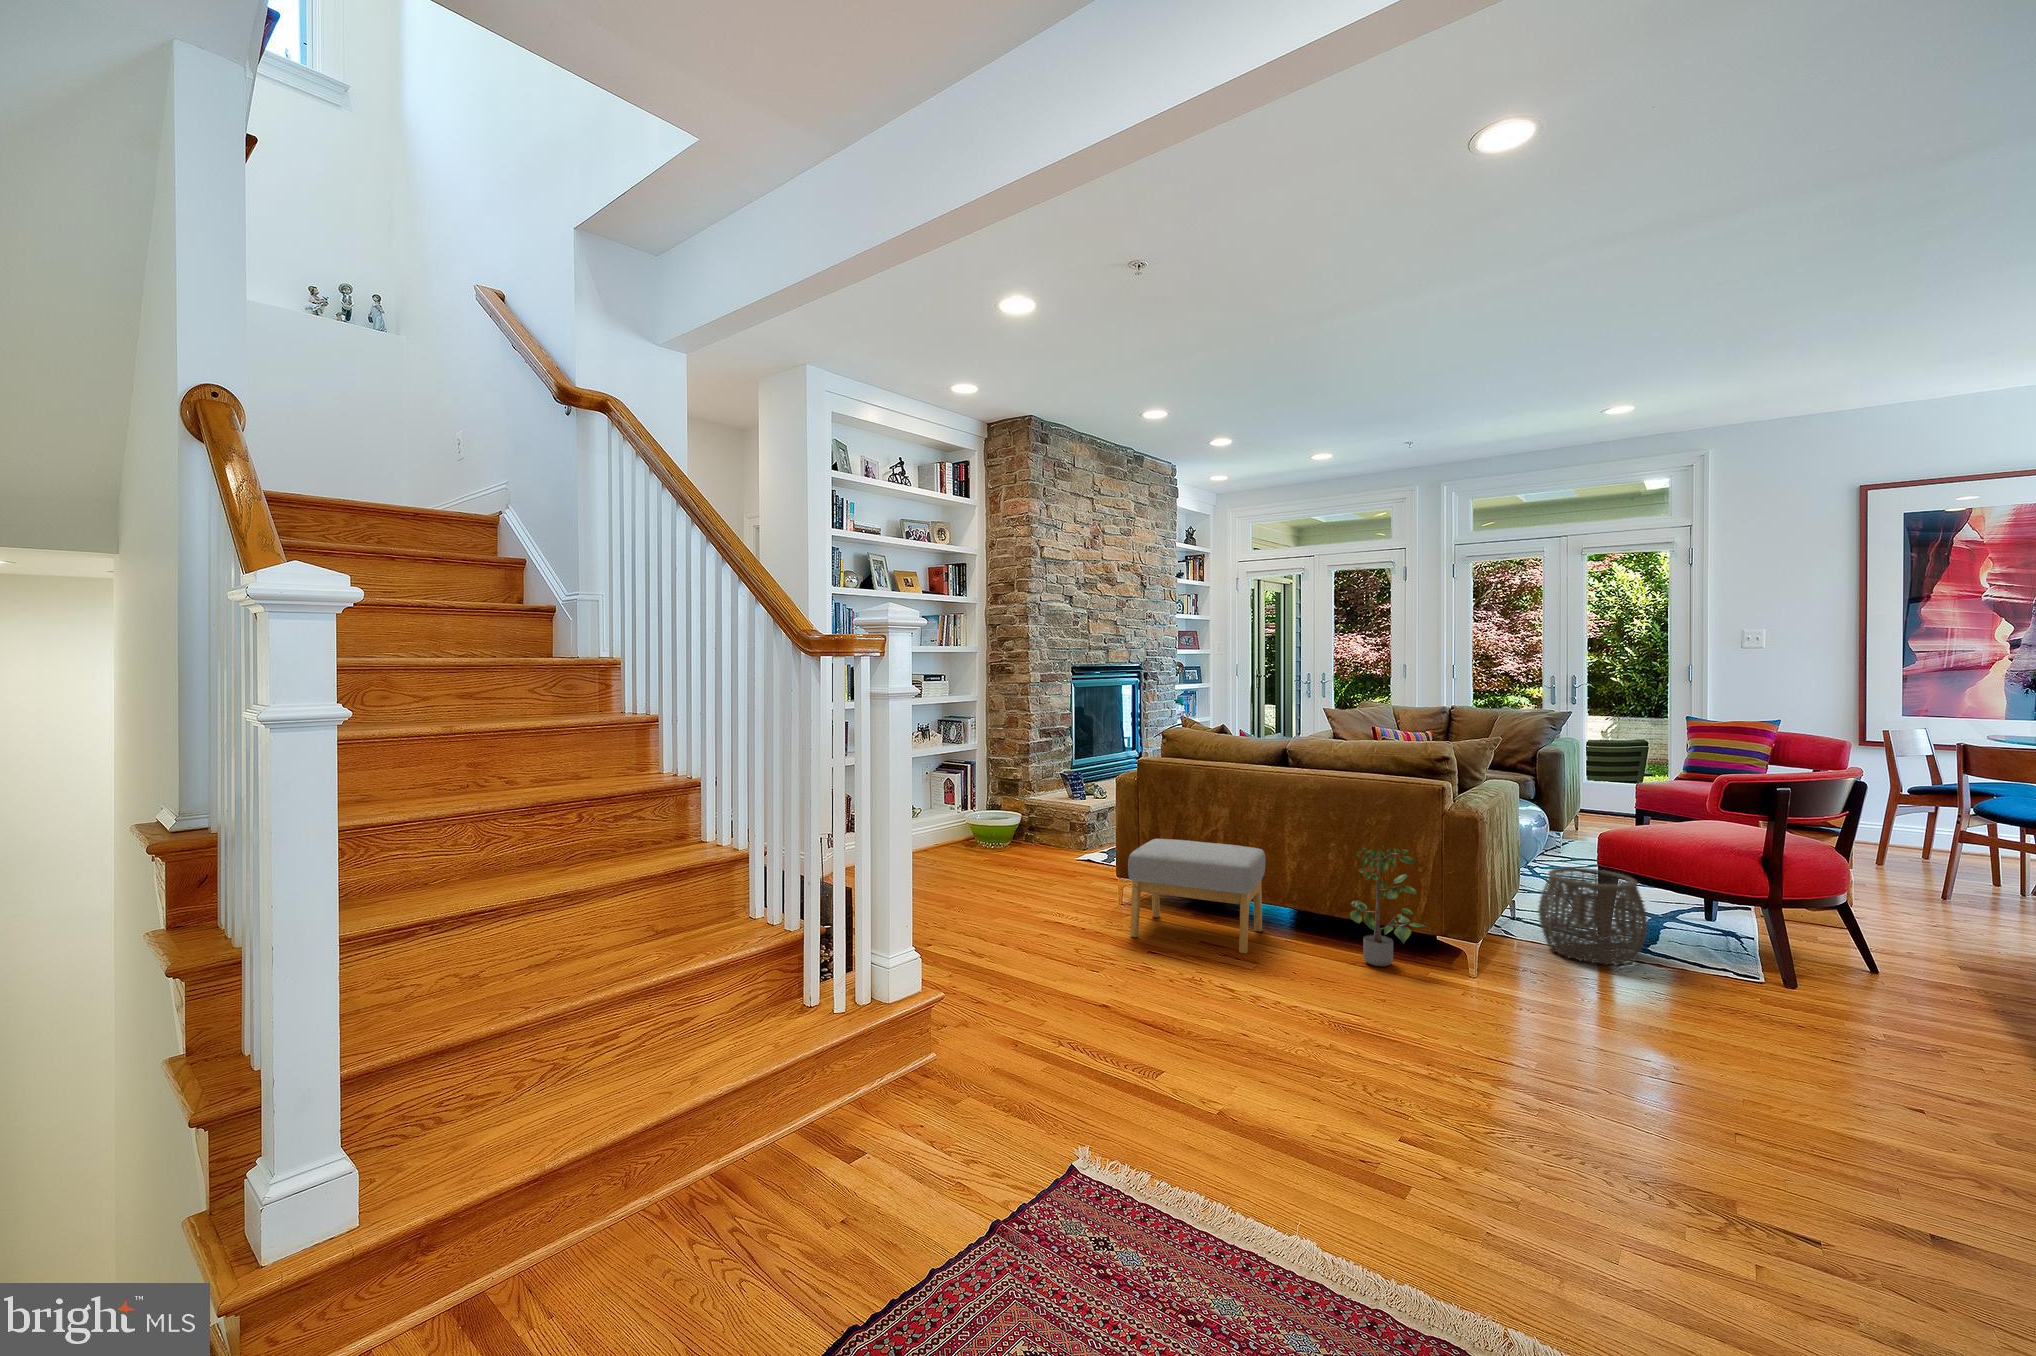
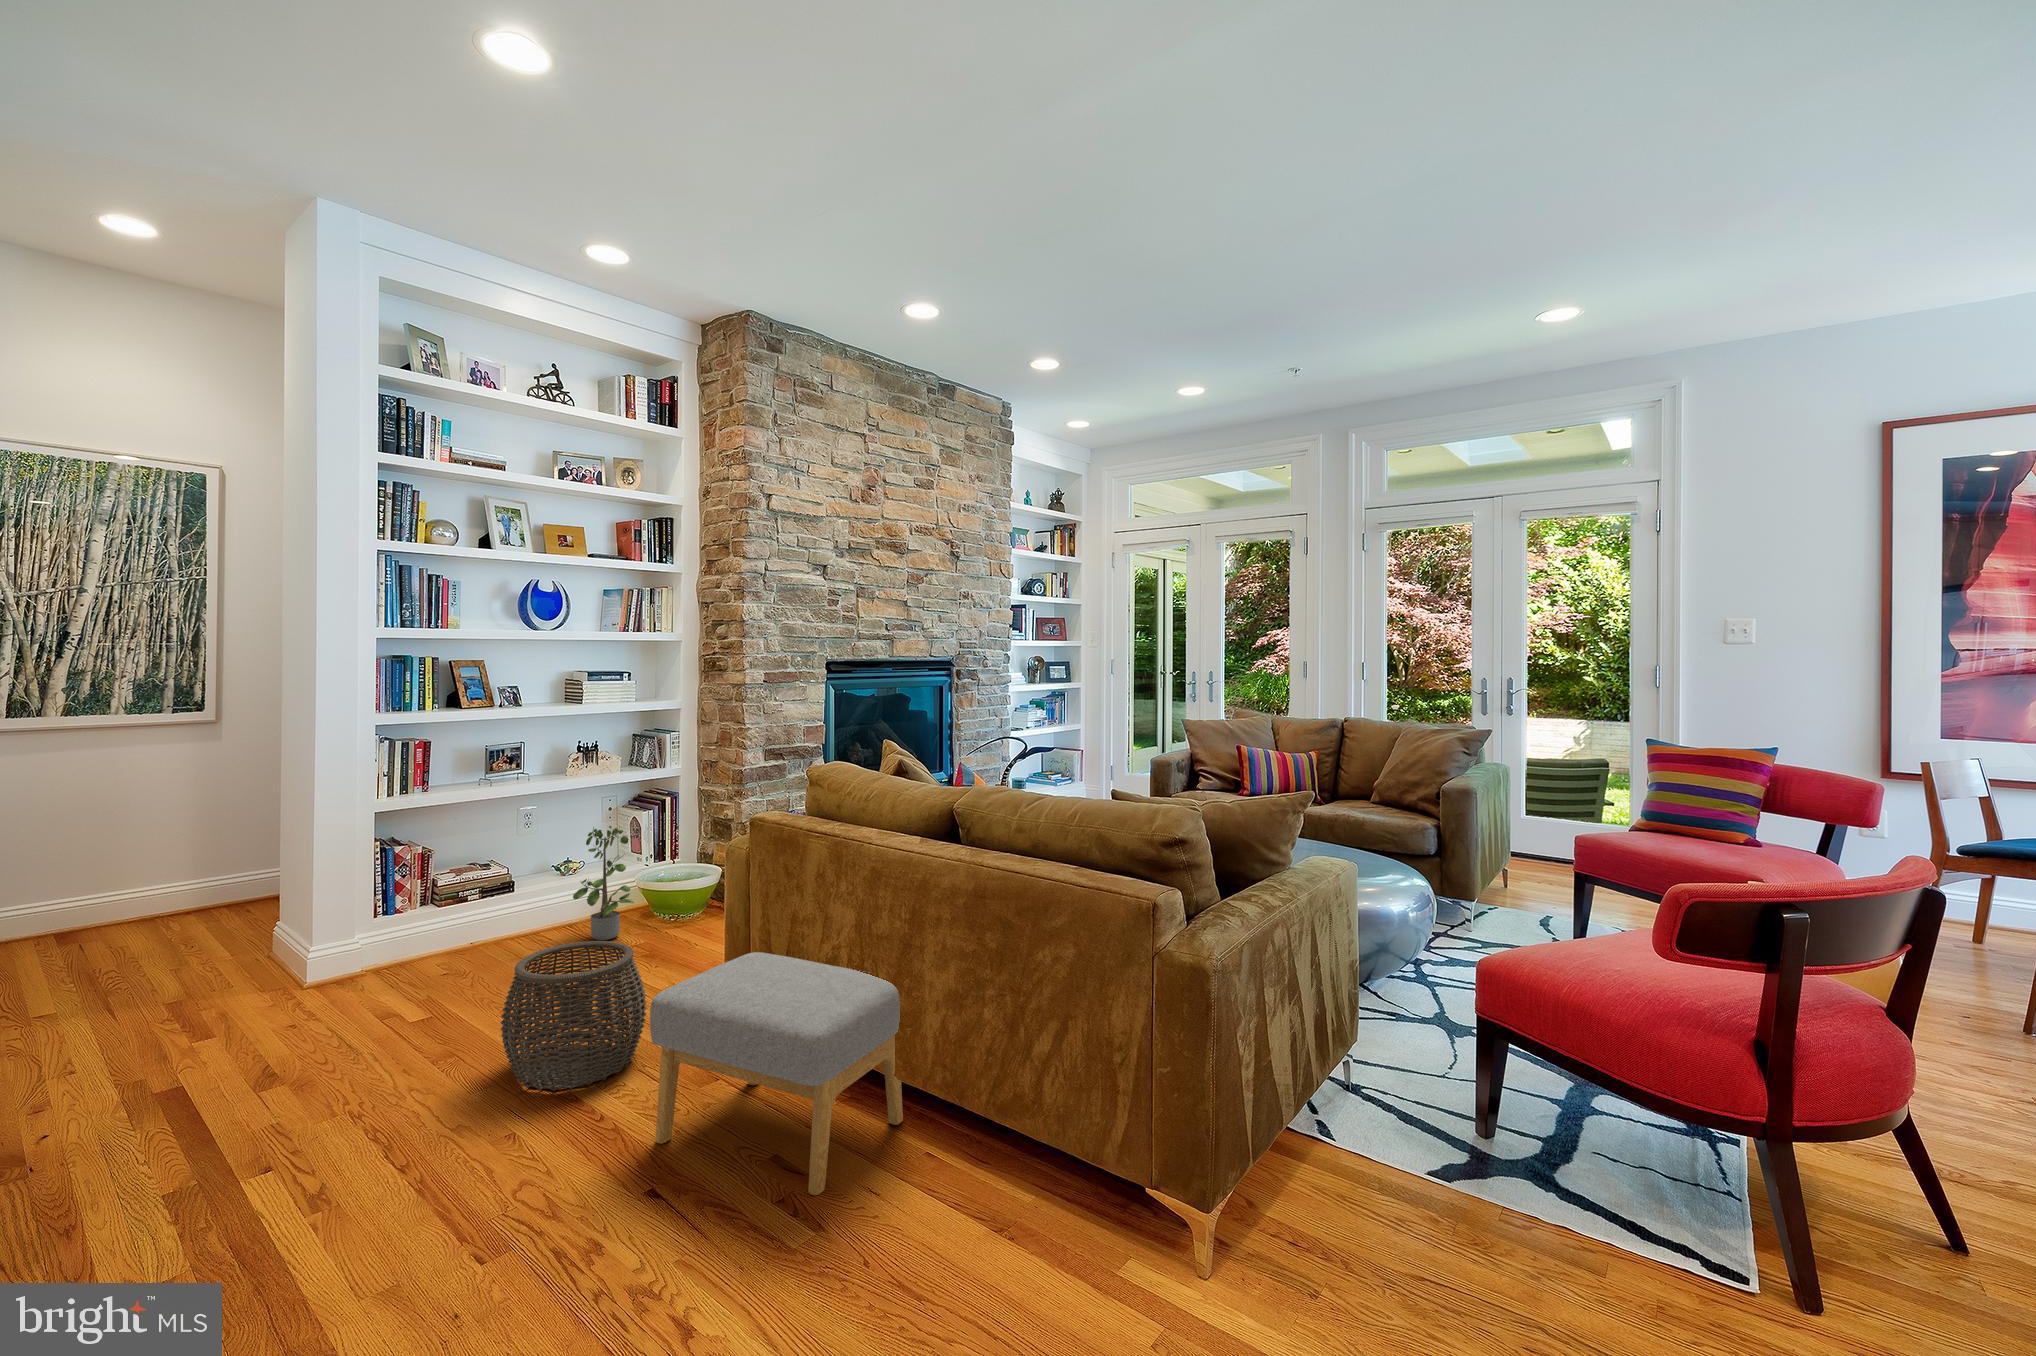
potted plant: present [1350,845,1427,966] -> present [573,826,634,940]
woven basket: present [1538,867,1648,965] -> present [501,941,647,1091]

